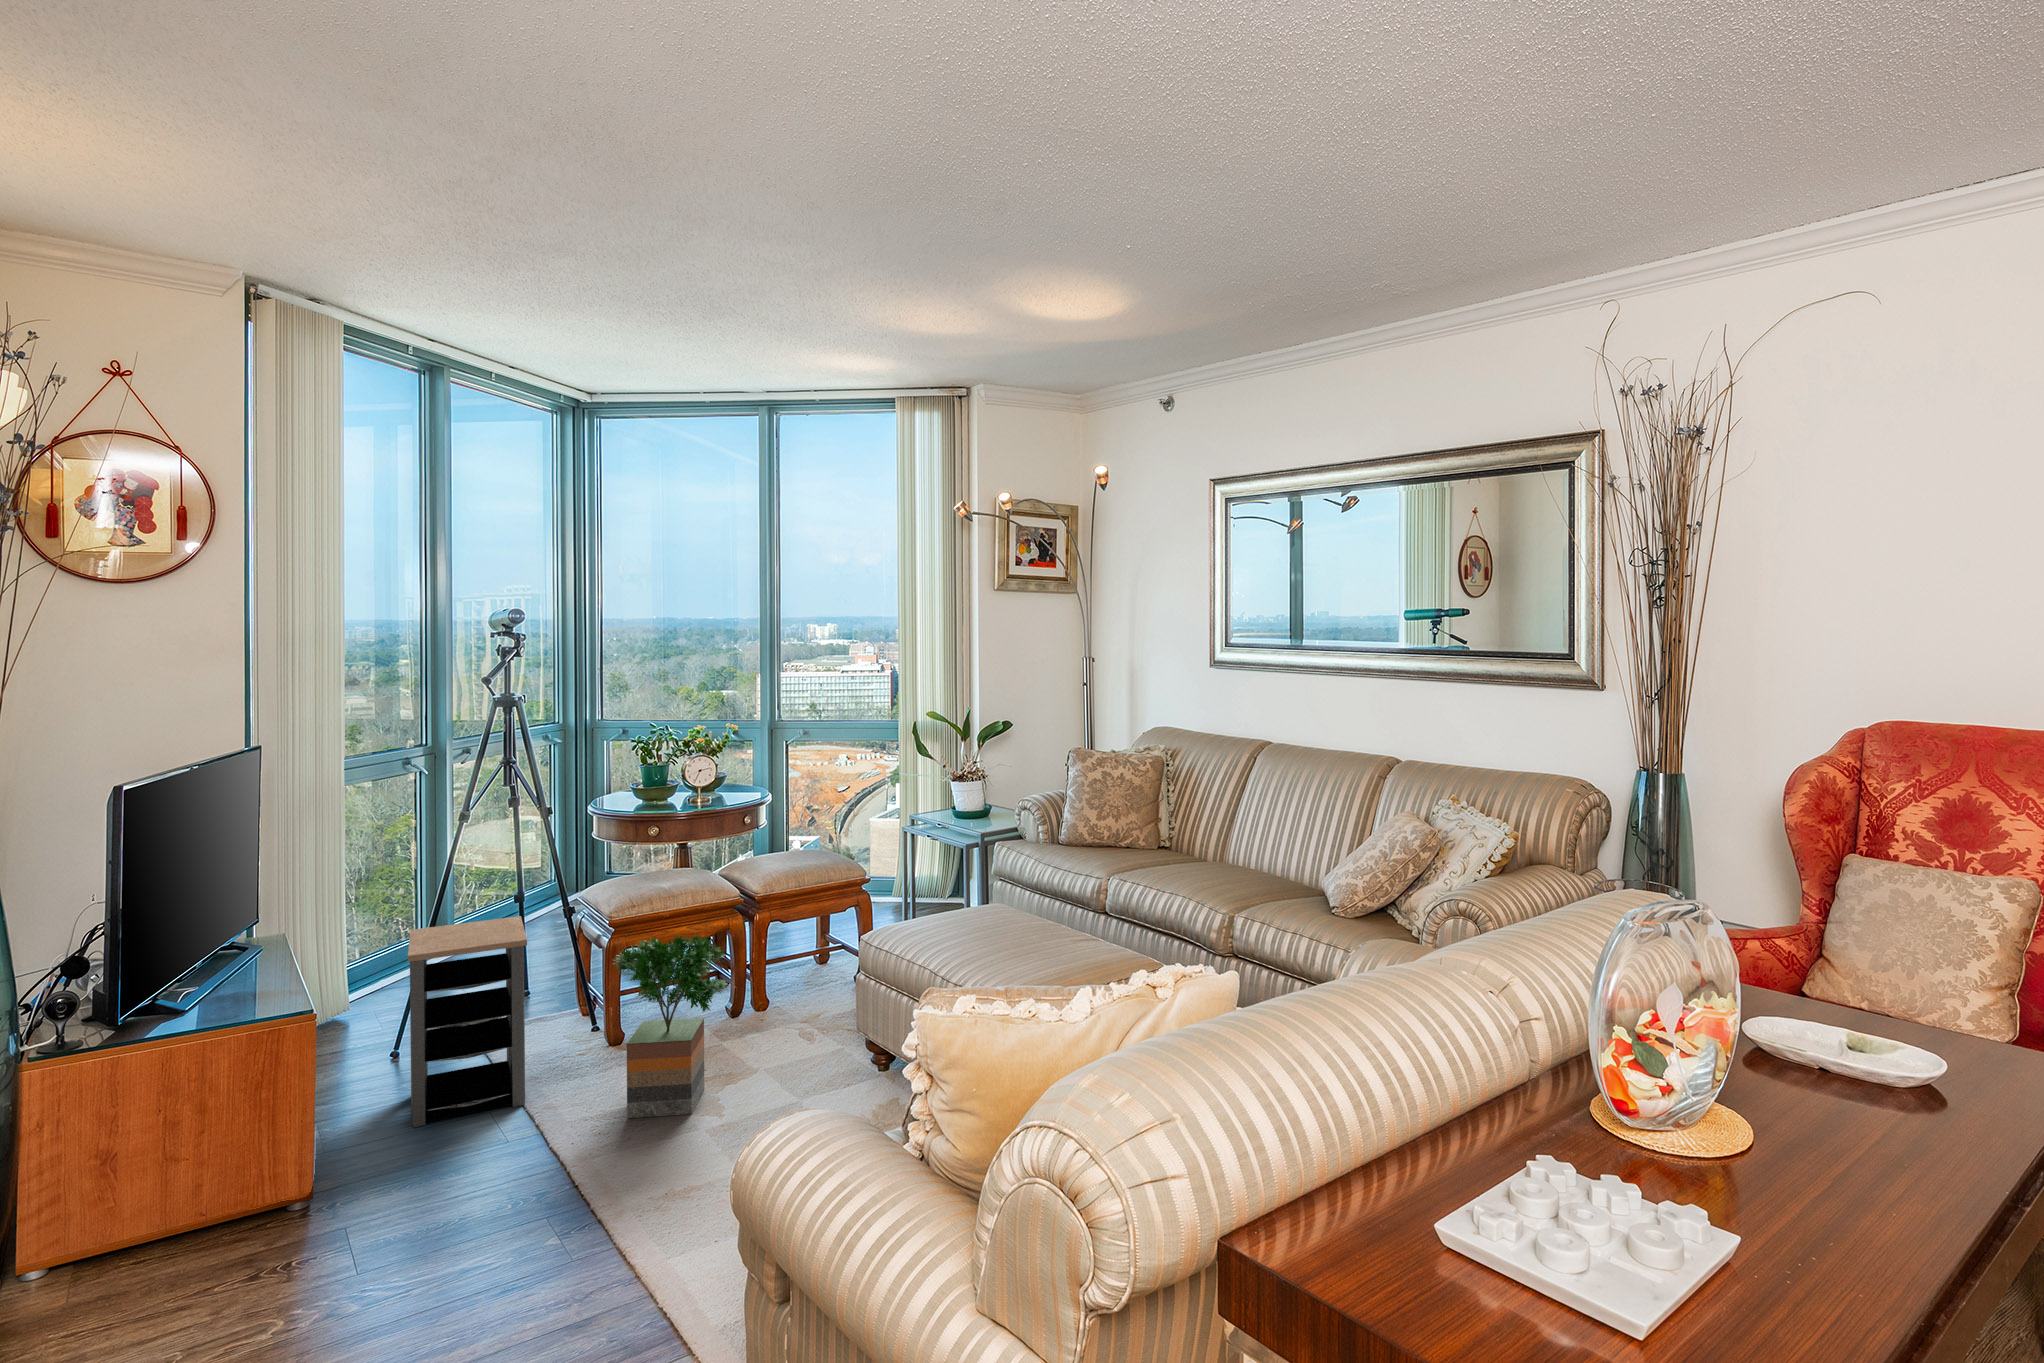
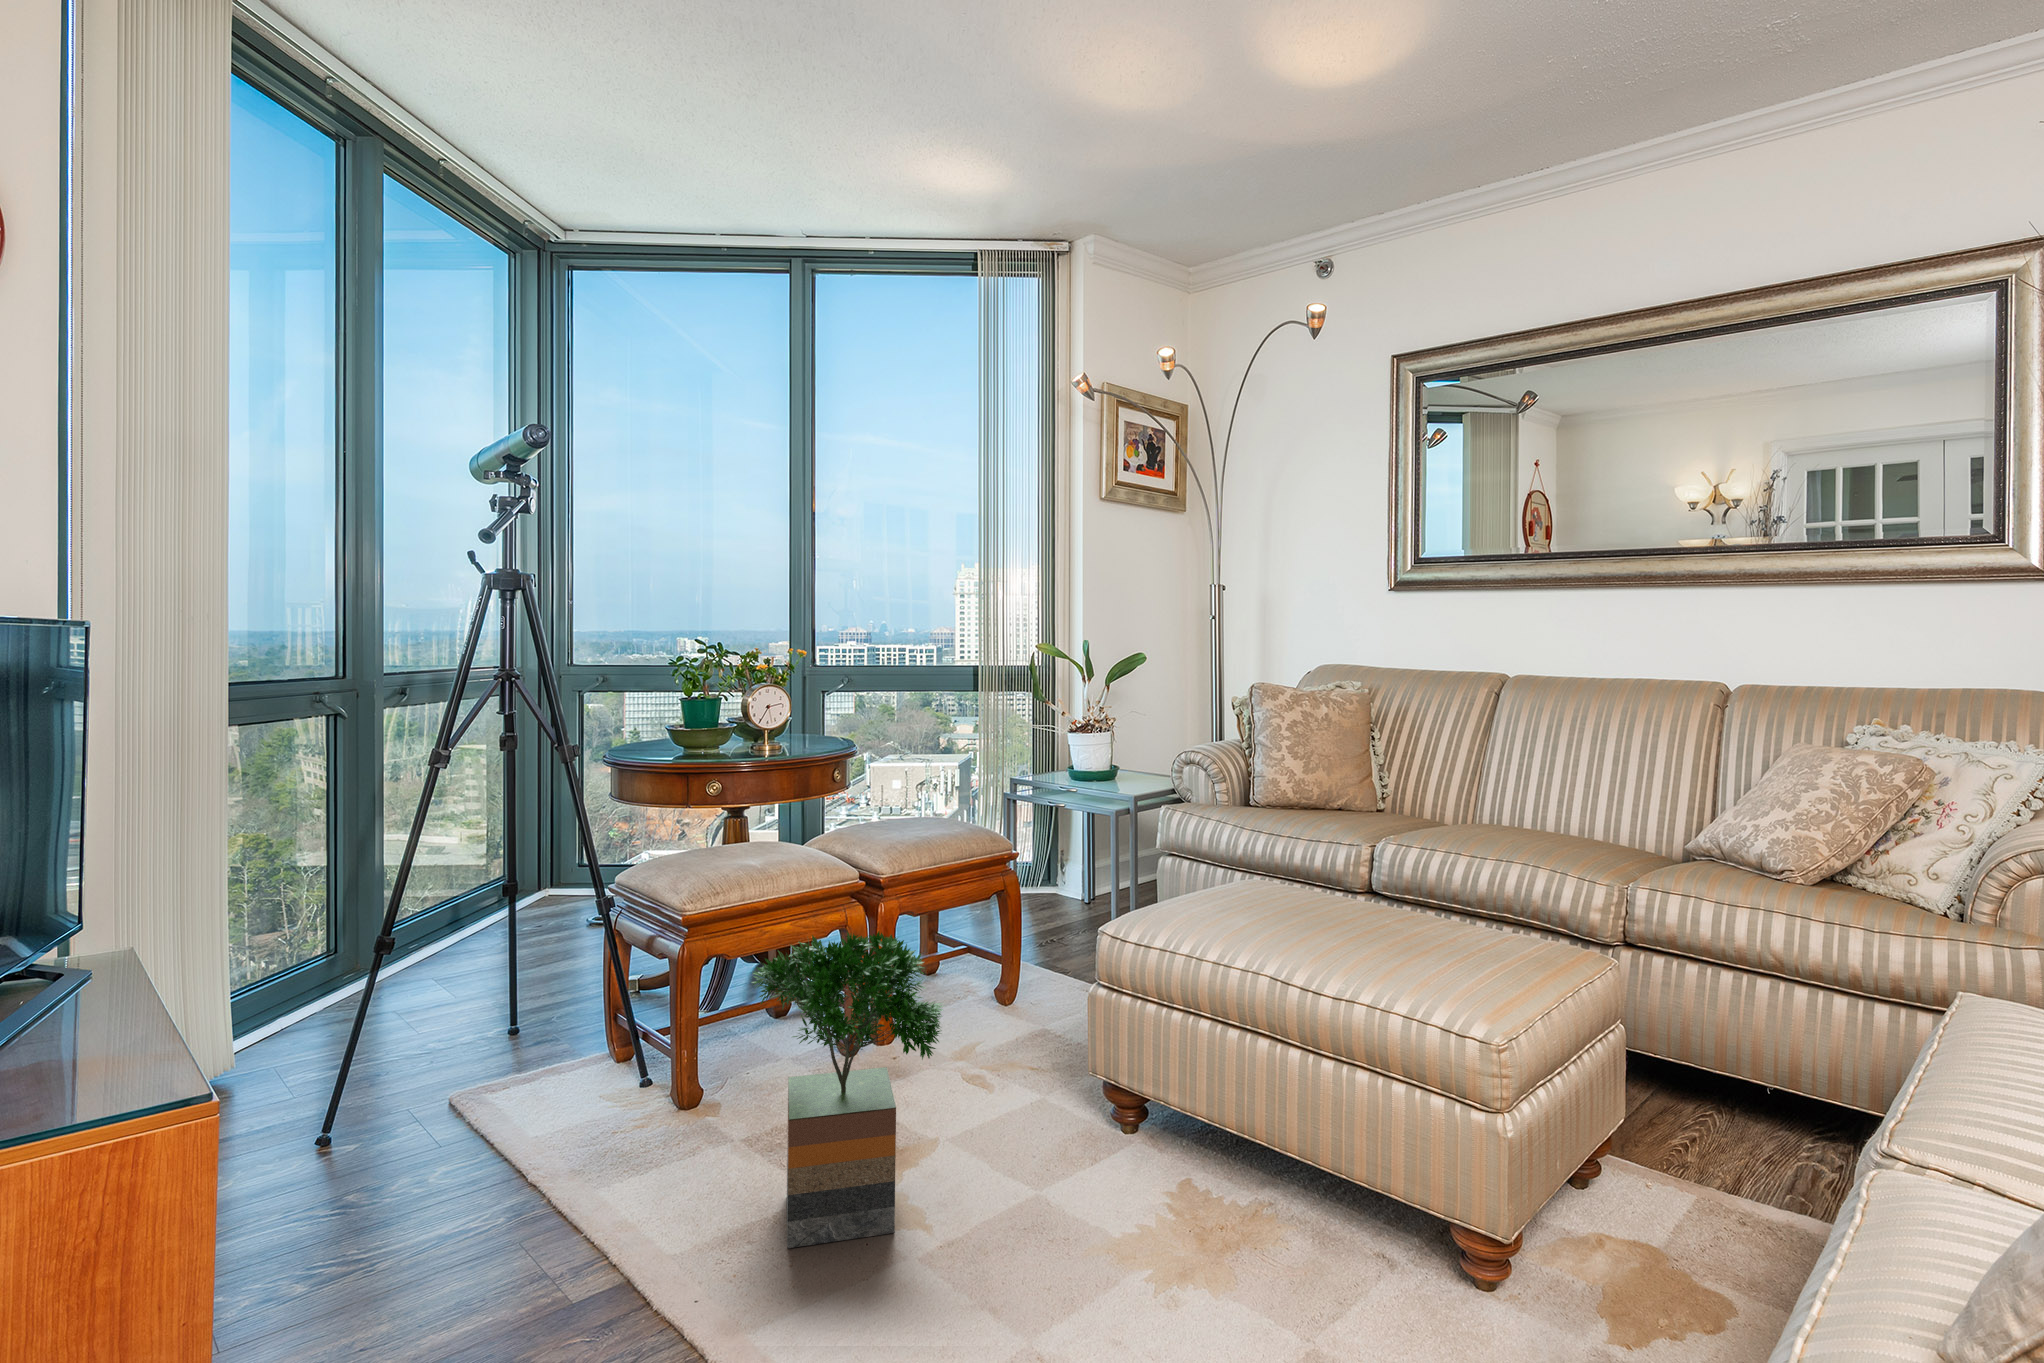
side table: present [408,916,527,1127] -> none [373,910,600,1295]

